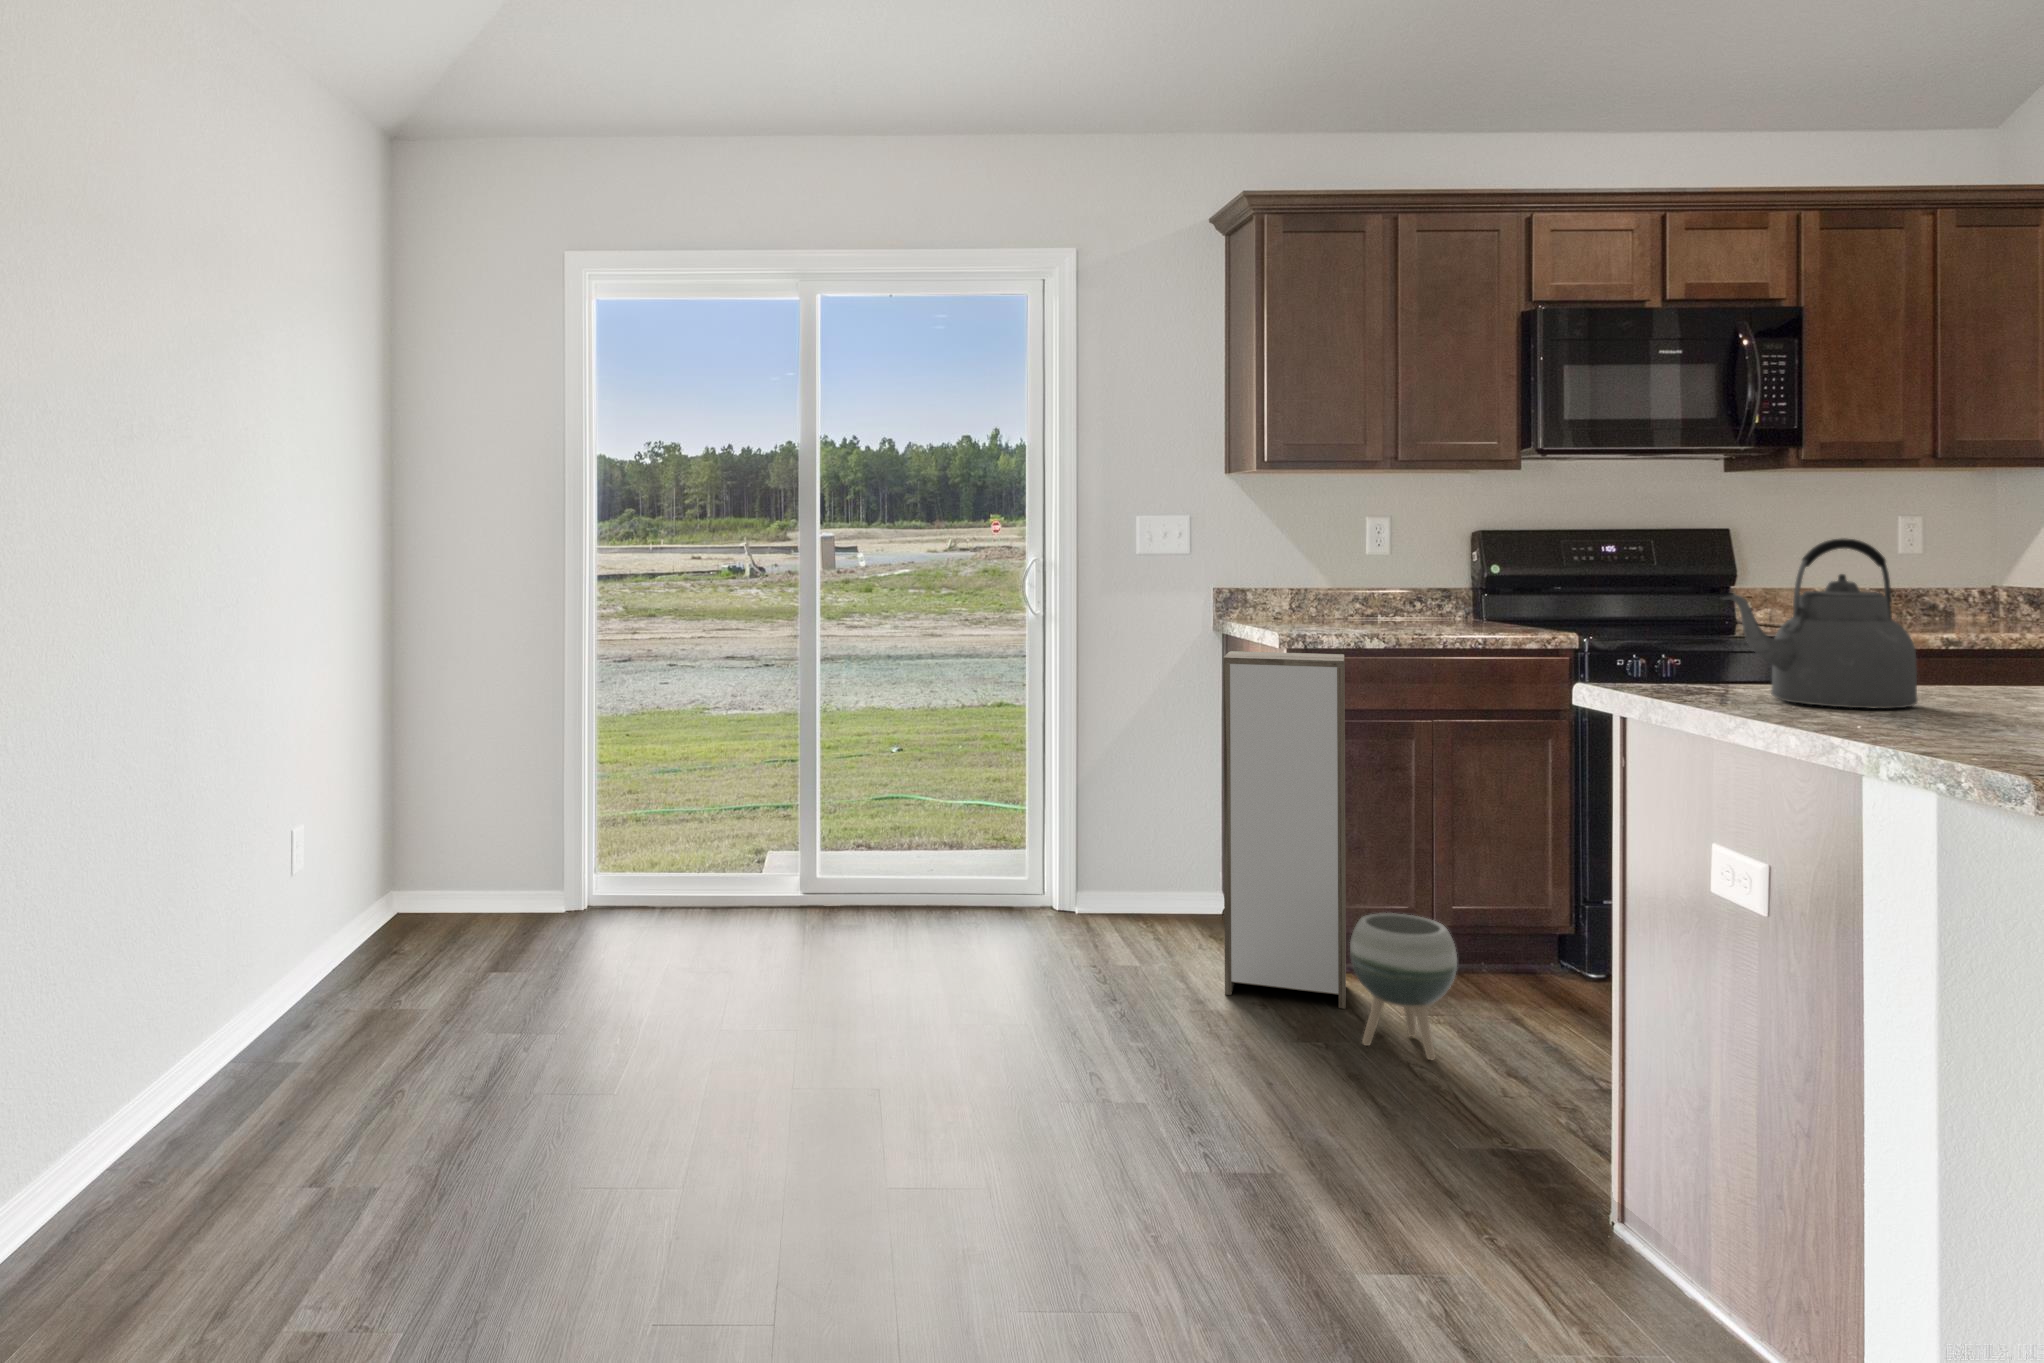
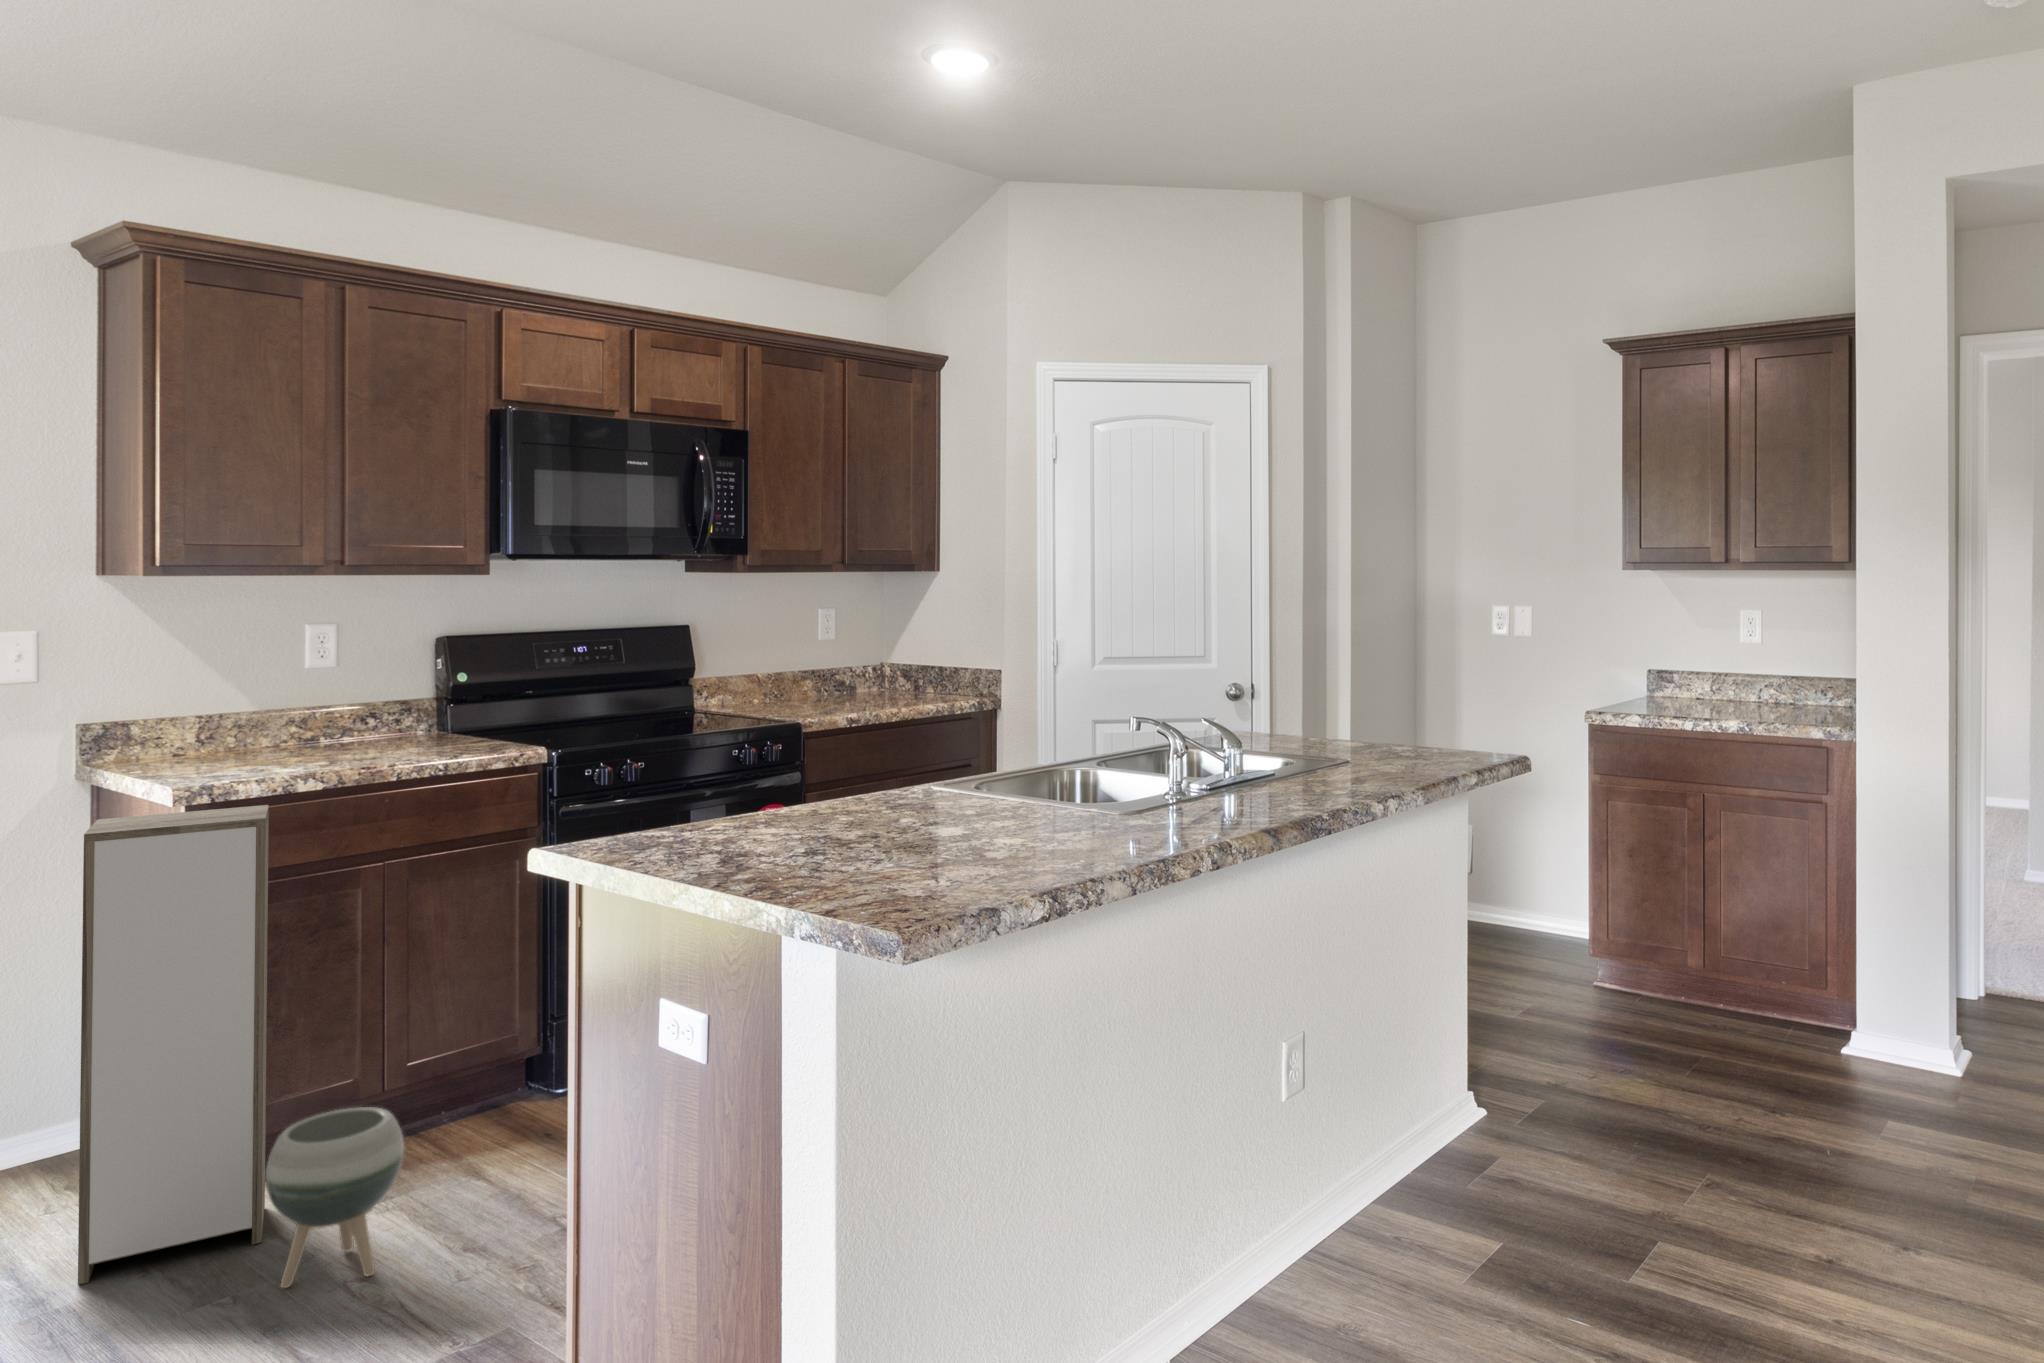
kettle: present [1722,538,1918,709] -> none [668,689,824,849]

